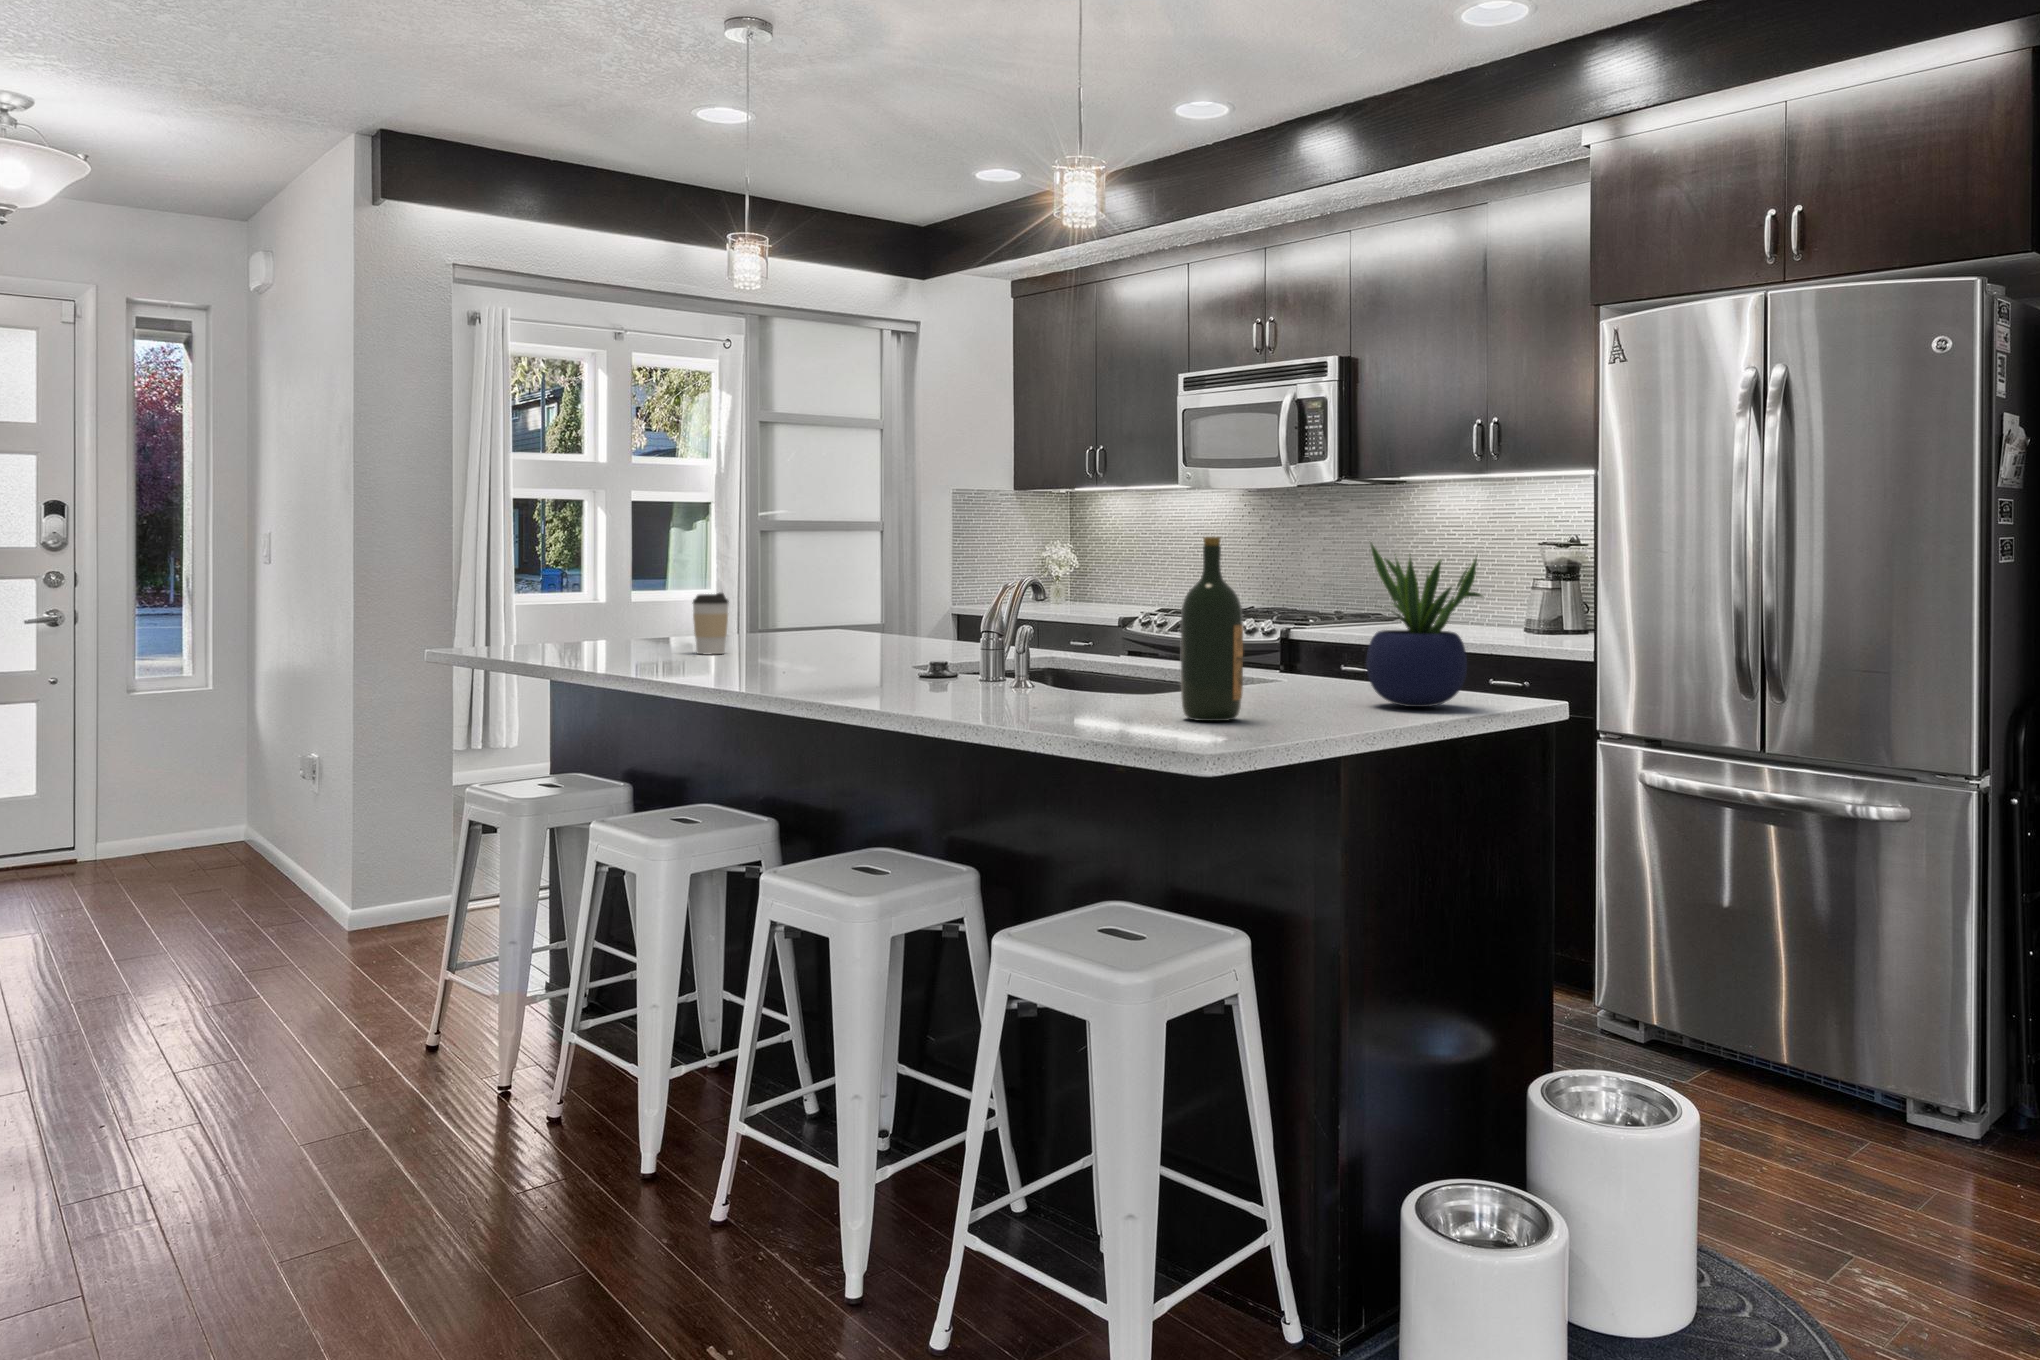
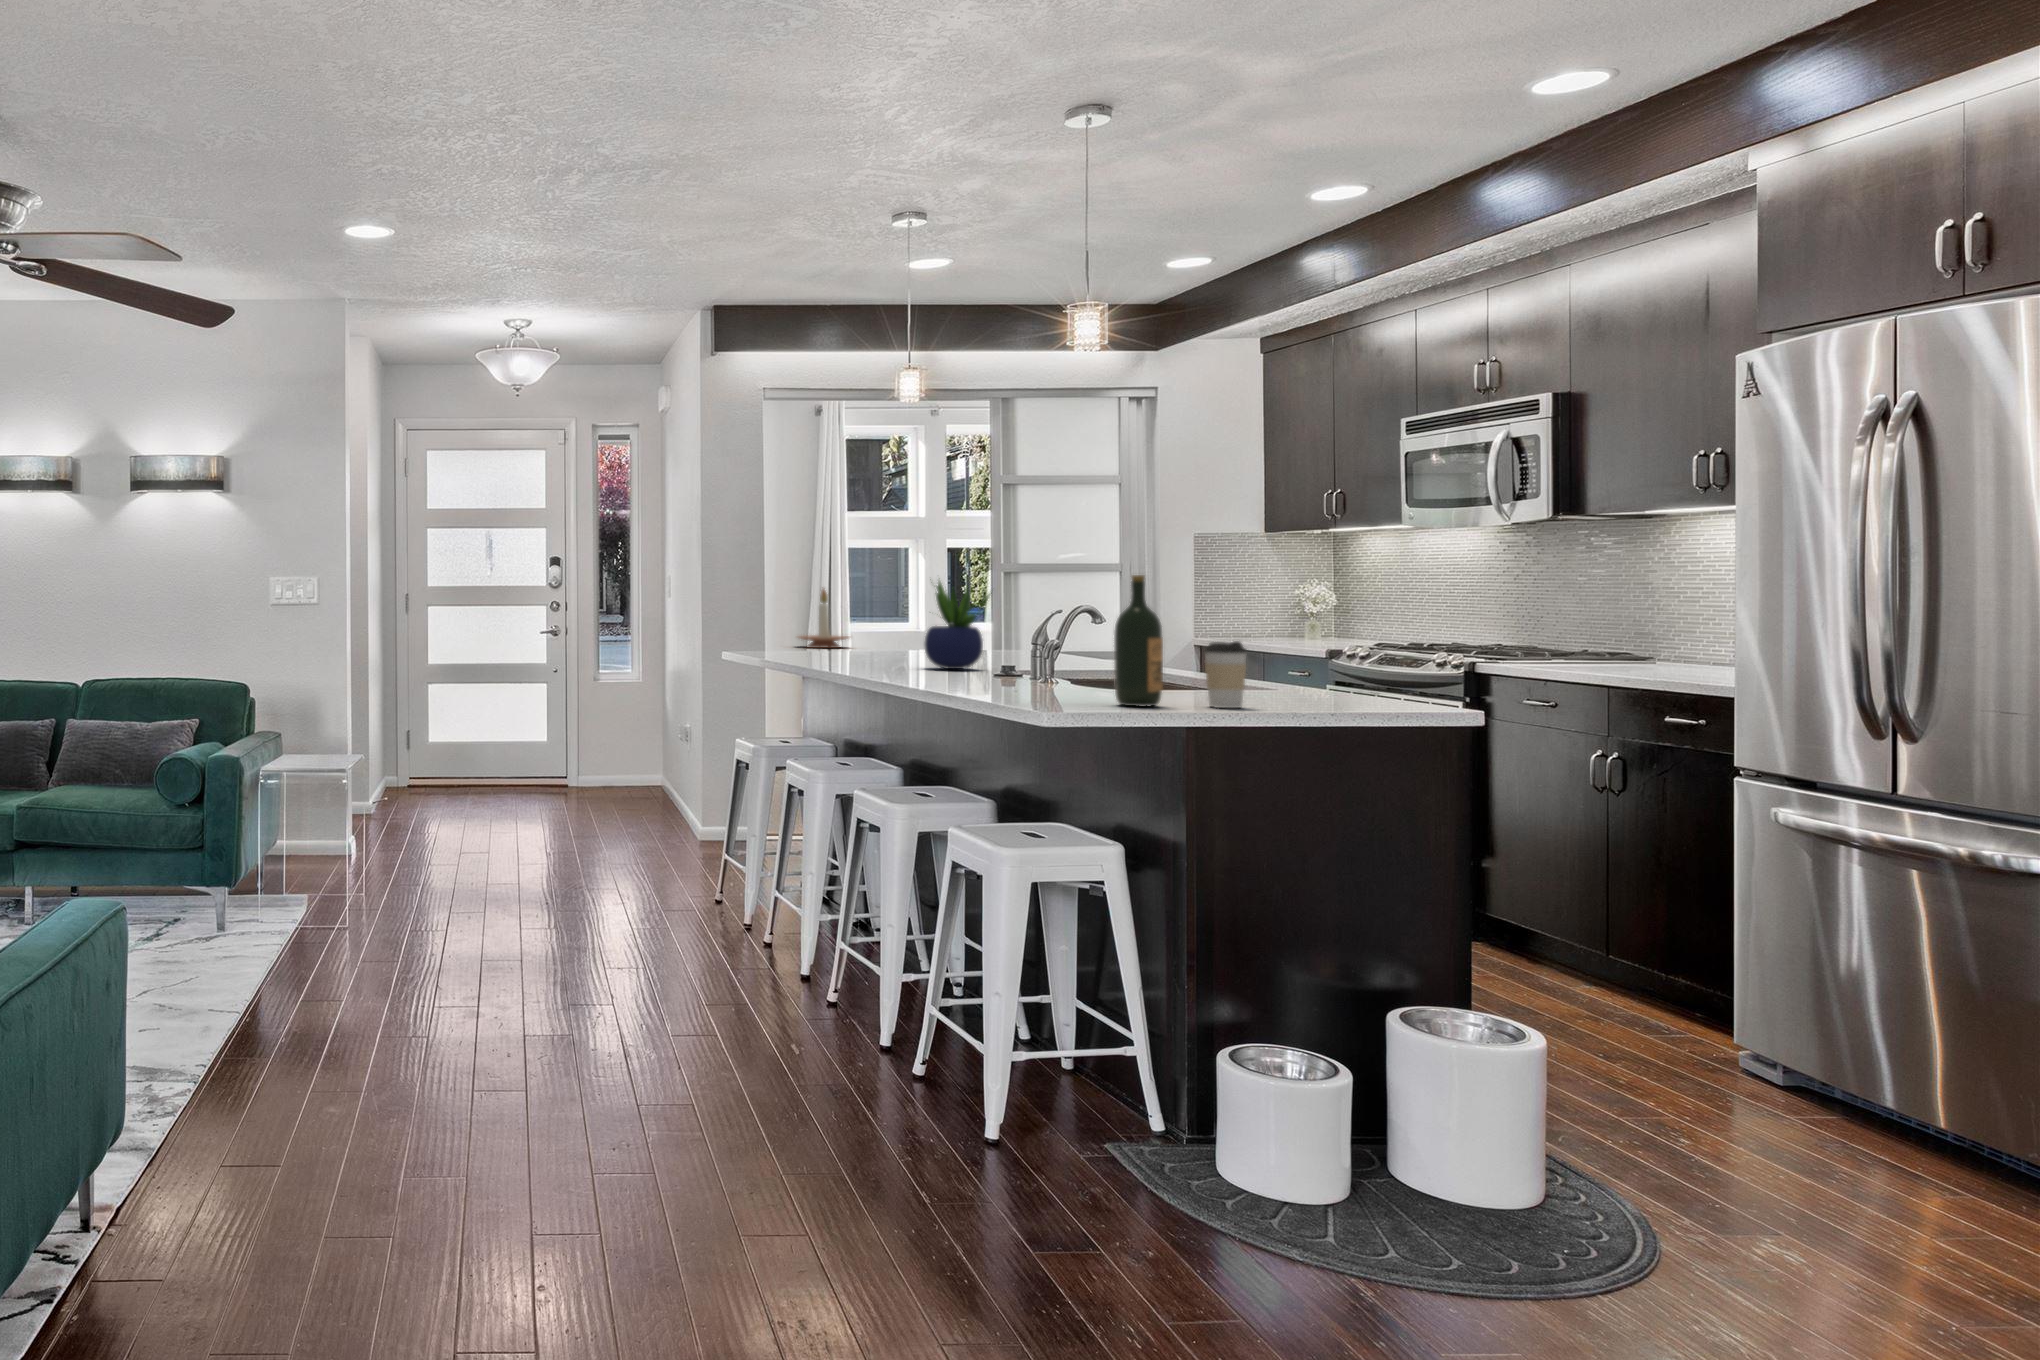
potted plant: present [1366,544,1482,707] -> present [925,581,992,669]
candle holder: none [513,548,596,634] -> present [799,589,849,648]
coffee cup: present [693,593,729,654] -> present [1205,641,1247,708]

